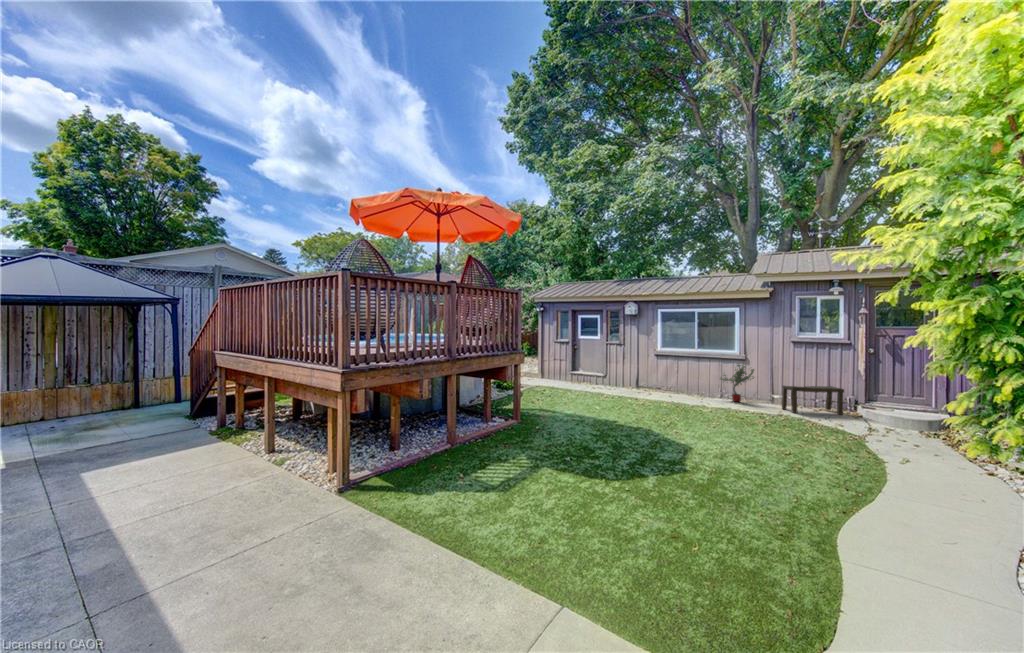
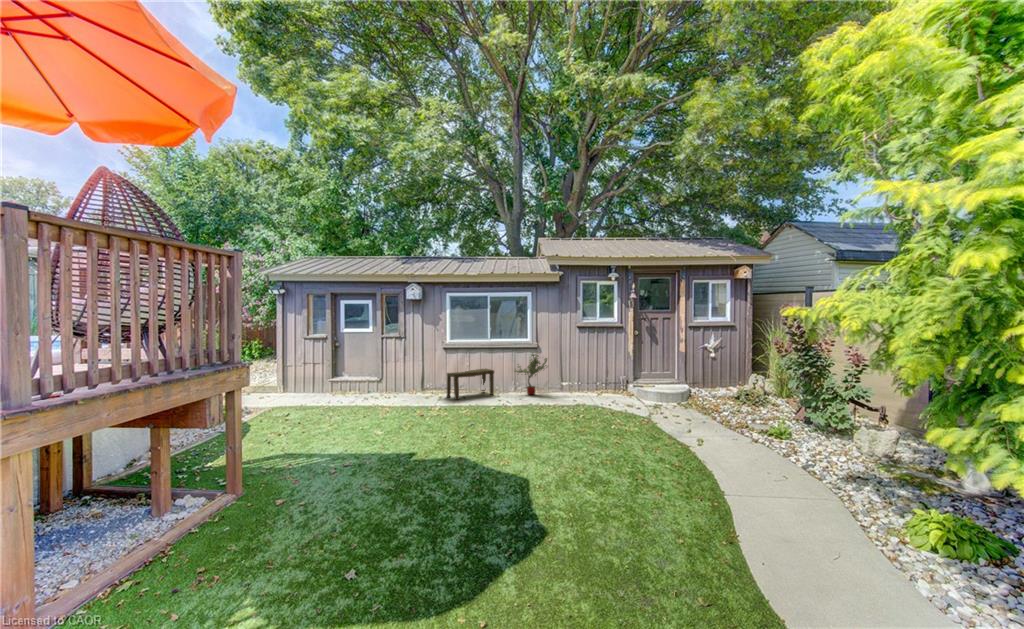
bench: present [782,386,844,415] -> present [447,369,494,400]

